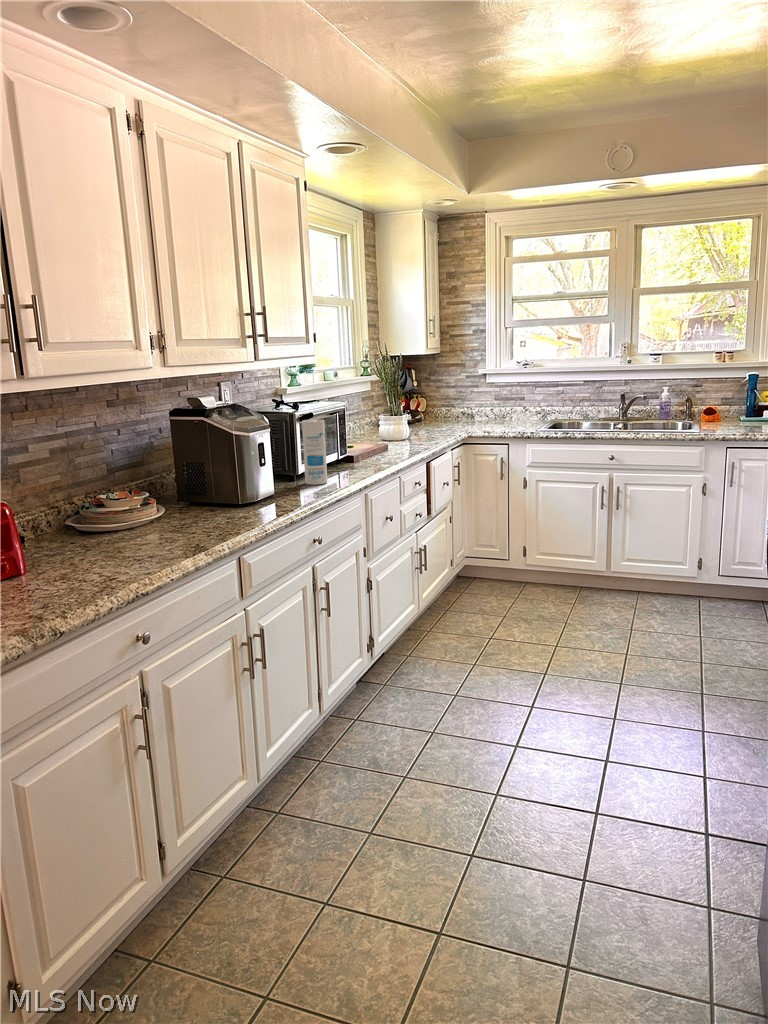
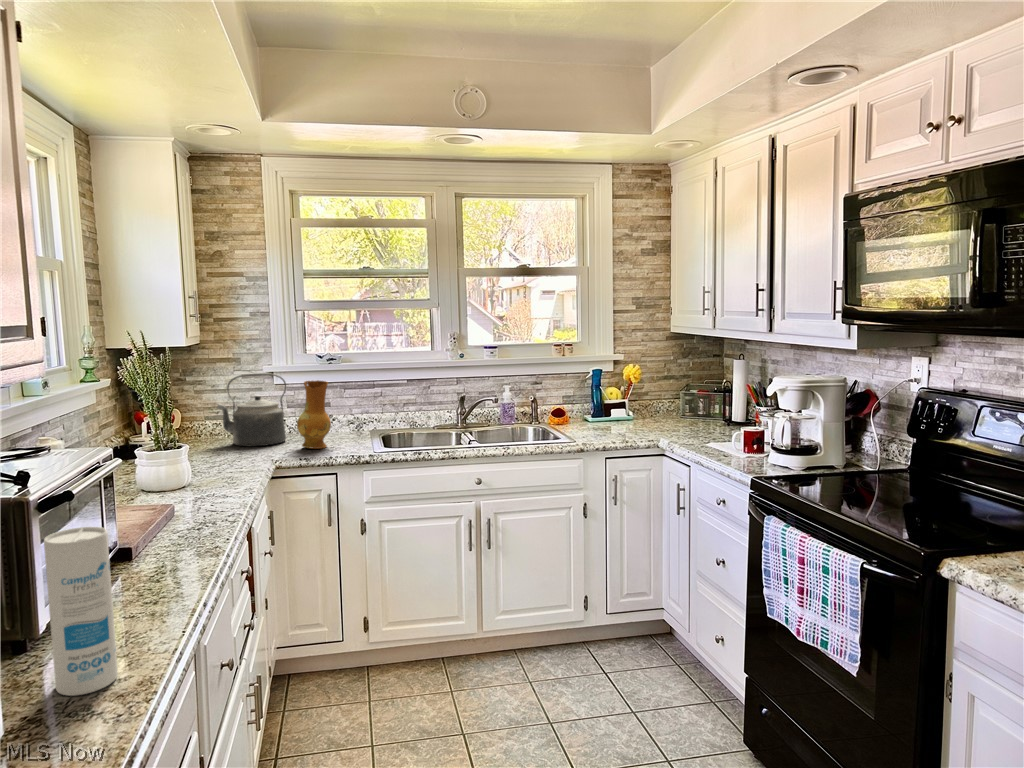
kettle: none [444,374,490,424] -> present [217,373,286,446]
ceramic jug: none [490,378,514,427] -> present [297,380,331,449]

